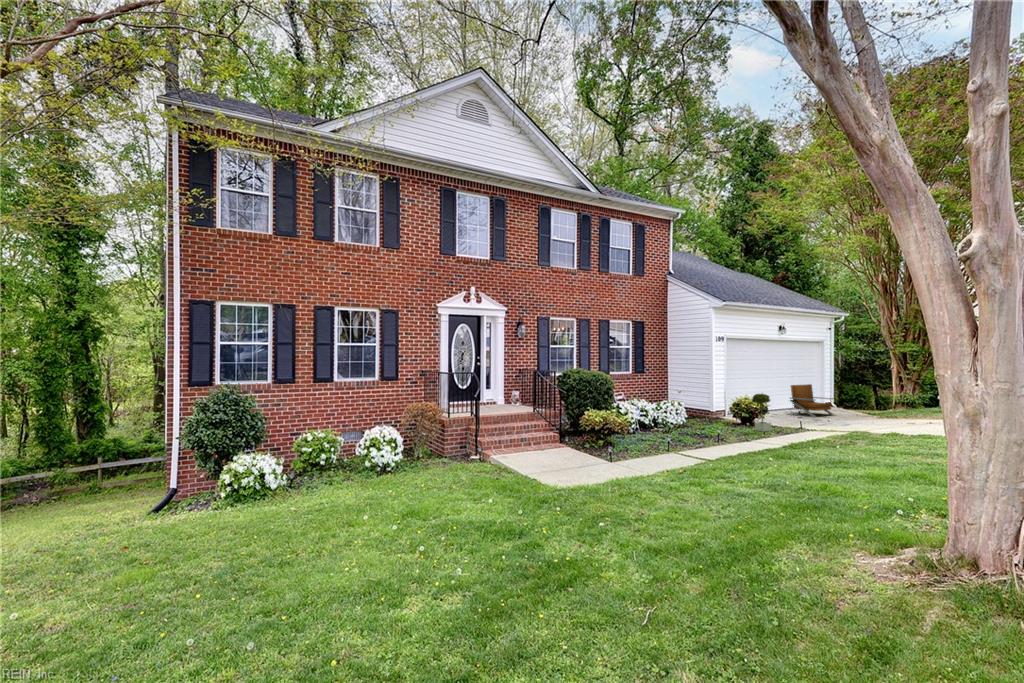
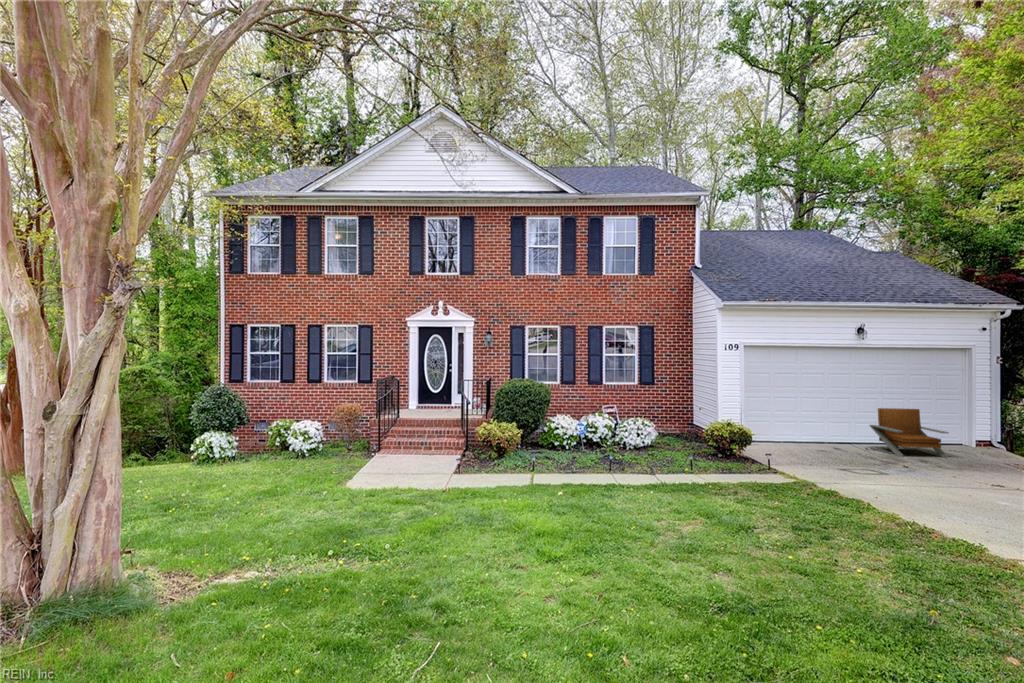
potted tree: present [752,393,771,432] -> none [725,418,747,466]

